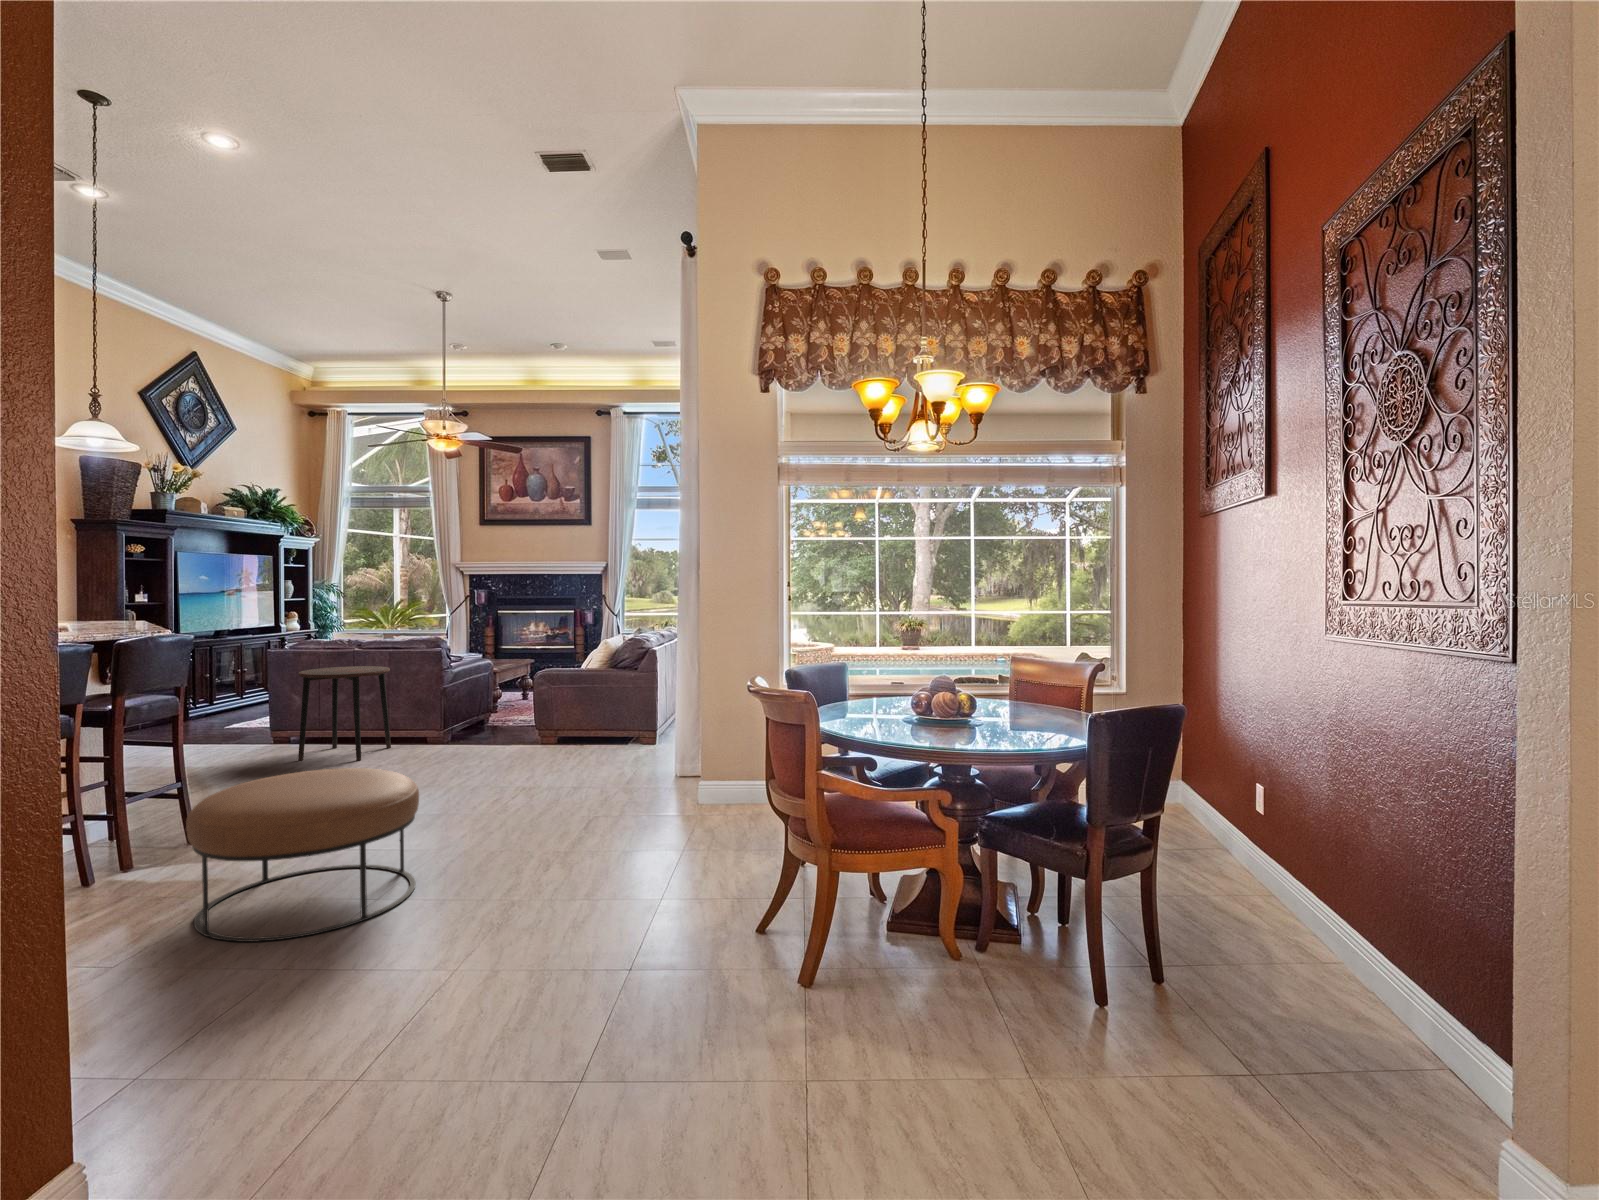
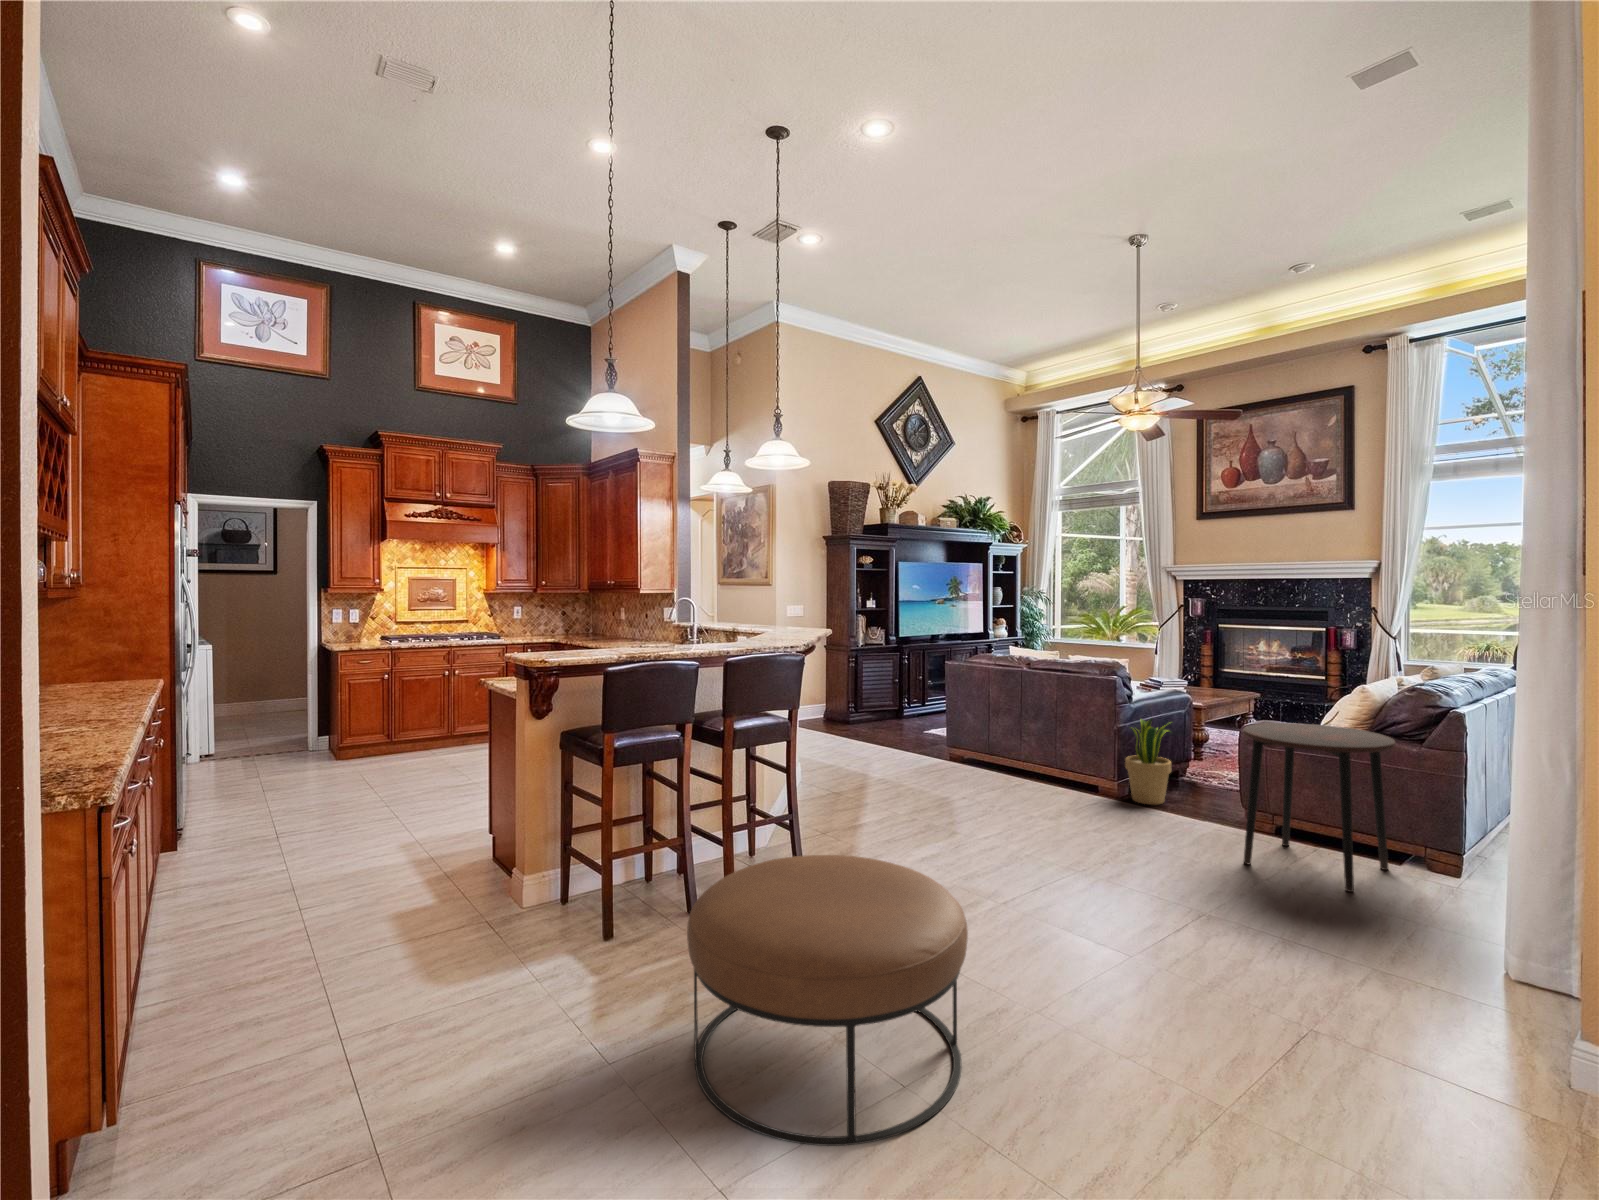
side table: present [298,666,391,760] -> present [1243,723,1396,892]
potted plant: none [451,677,488,743] -> present [1125,719,1171,805]

